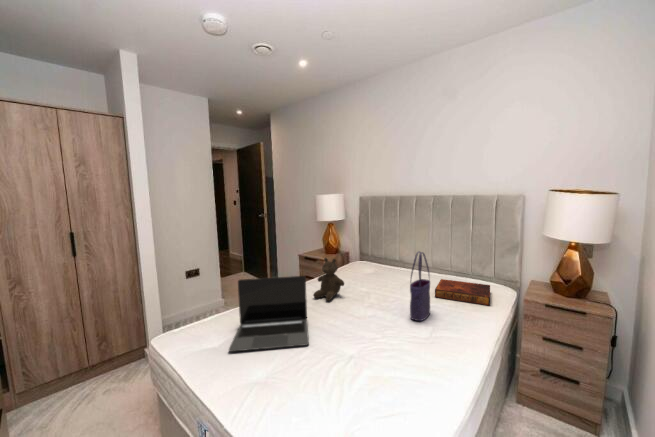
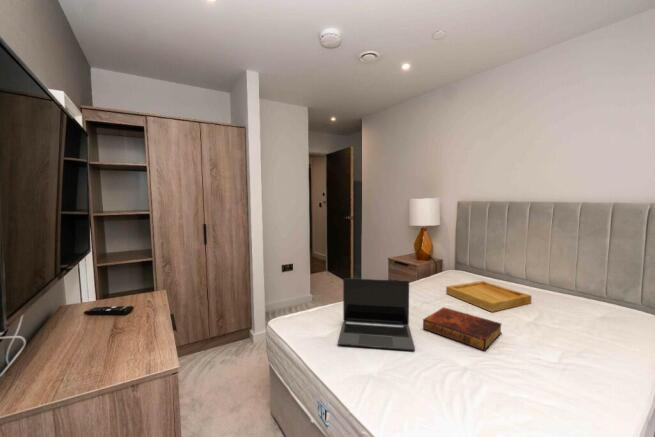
tote bag: present [410,251,430,321] -> none [529,266,556,345]
teddy bear: present [313,258,344,301] -> none [411,264,446,309]
tray: none [347,268,416,296] -> present [446,281,531,312]
book: present [435,279,490,305] -> present [423,307,502,350]

